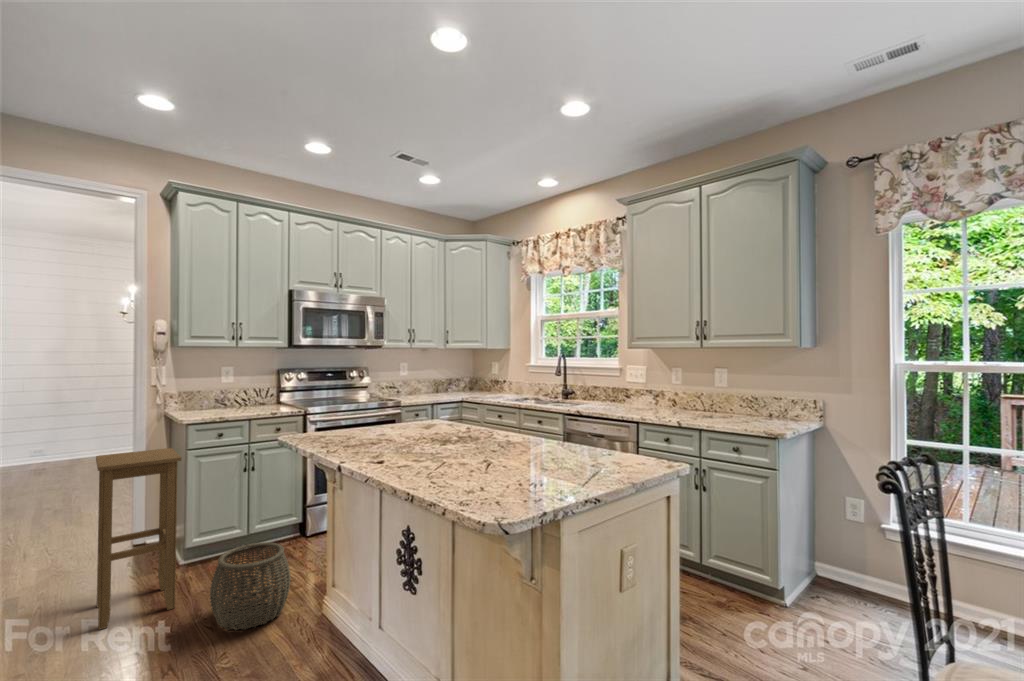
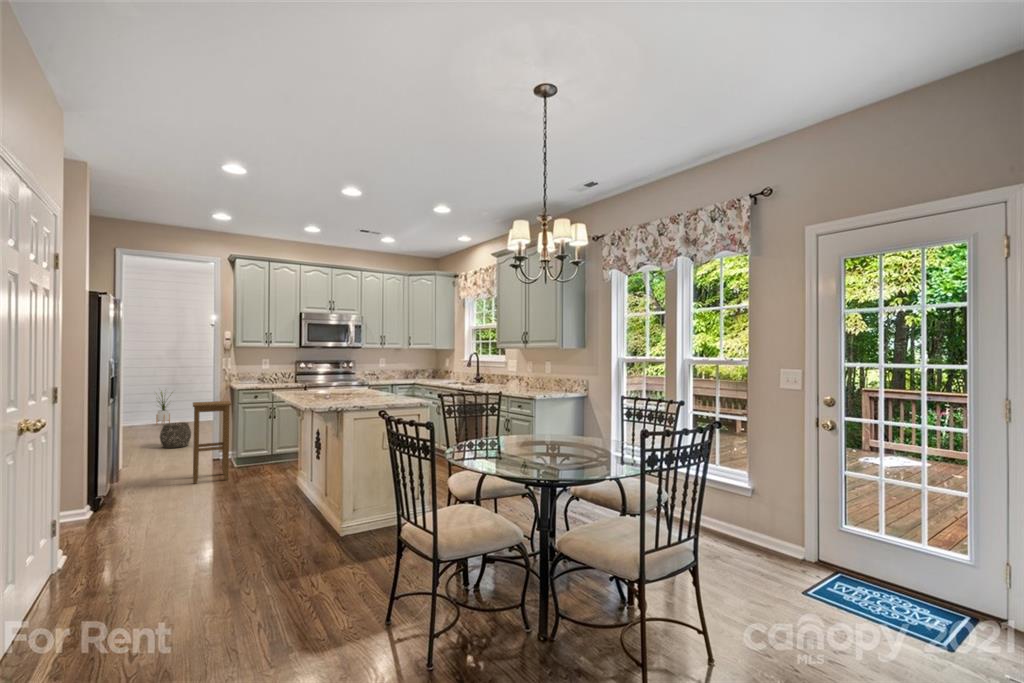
house plant: none [18,406,61,466] -> present [156,392,170,425]
woven basket: present [210,542,291,630] -> present [160,422,191,448]

